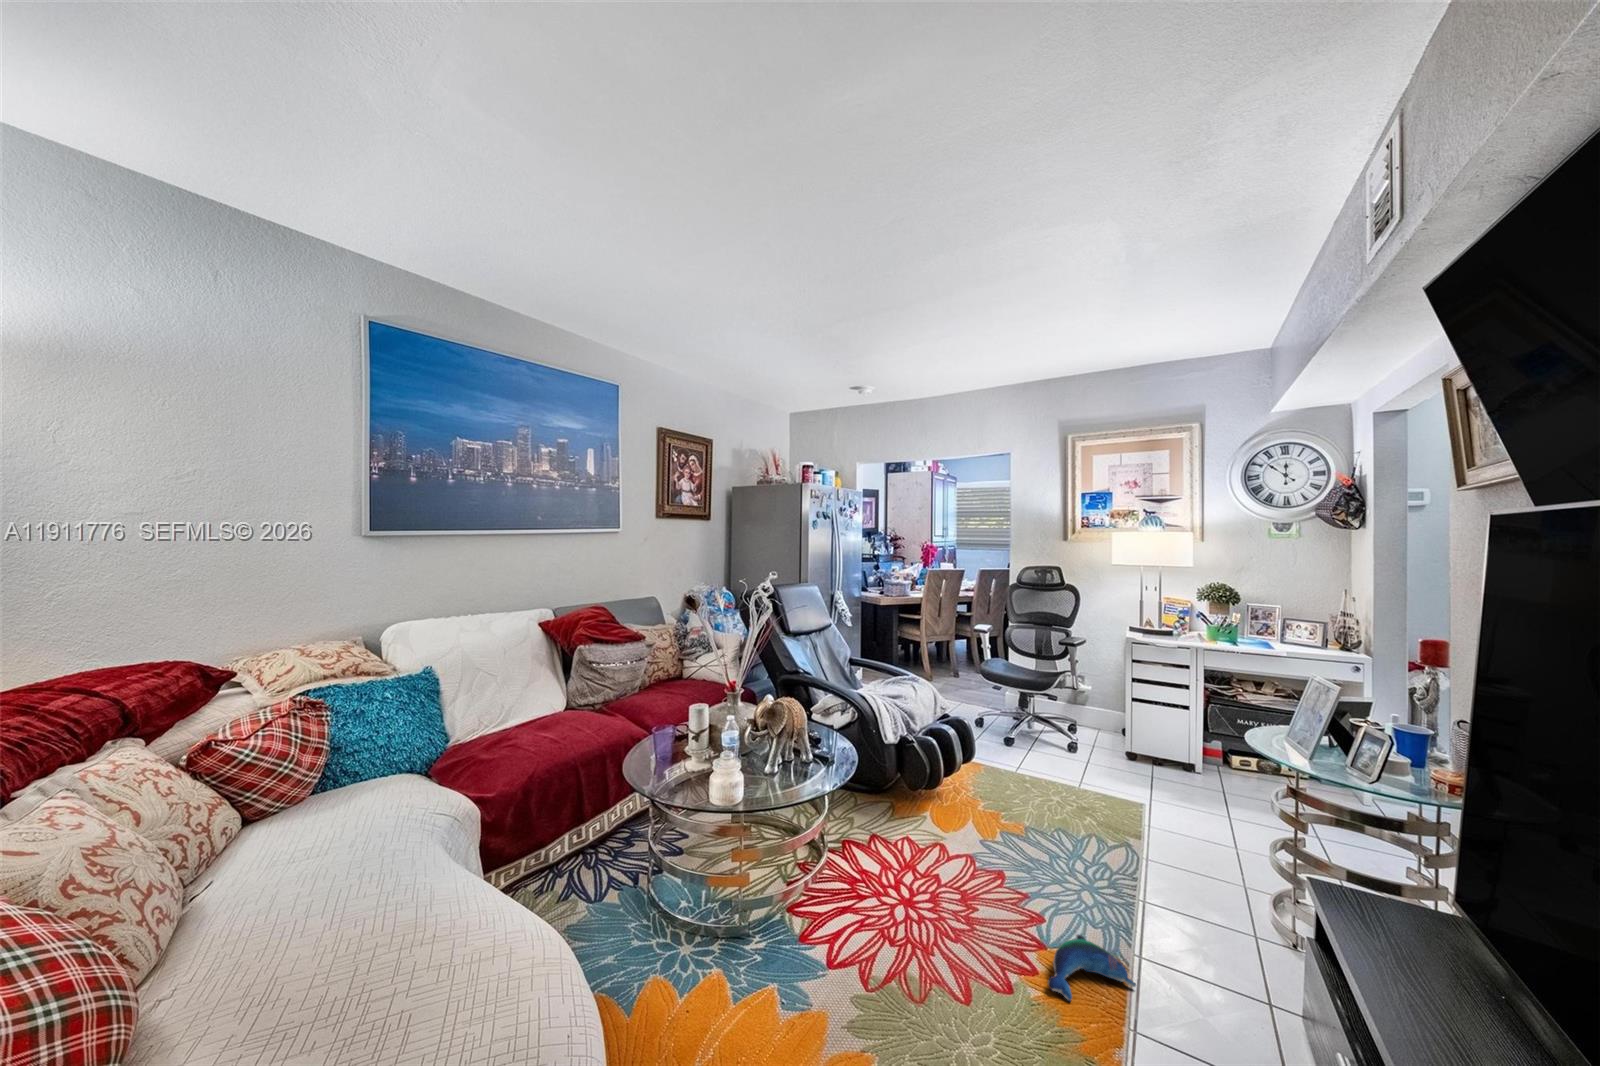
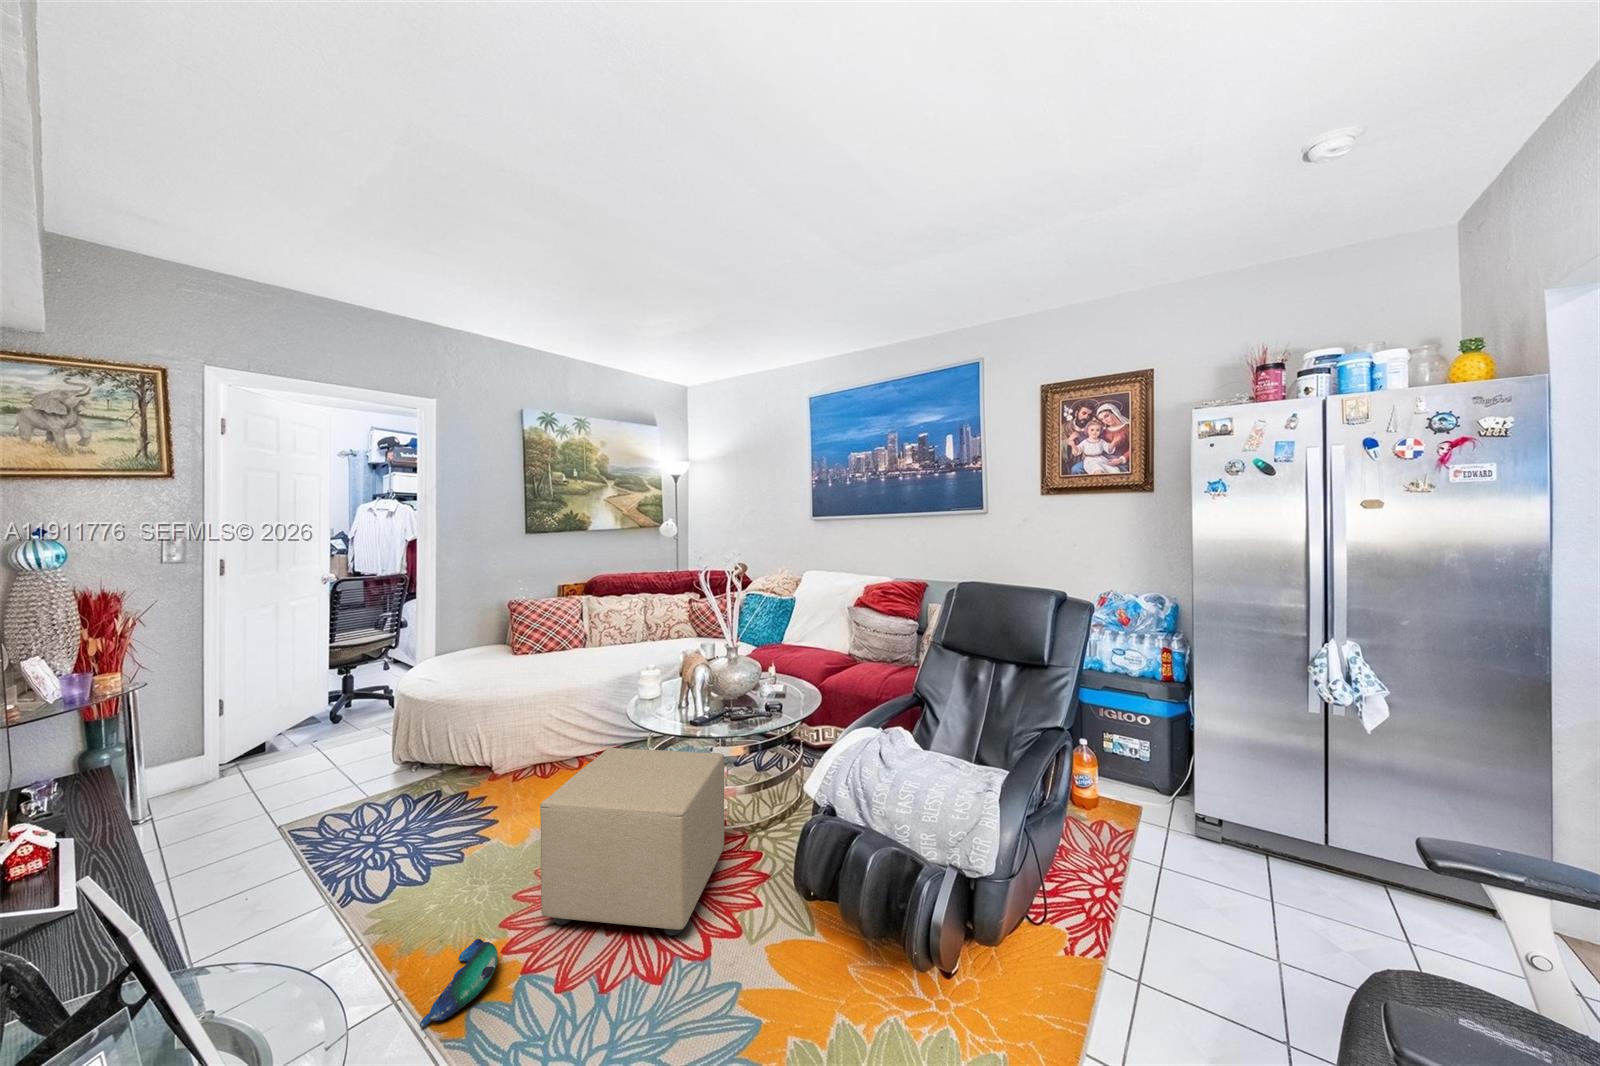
ottoman: none [855,762,1007,943] -> present [540,748,724,935]

